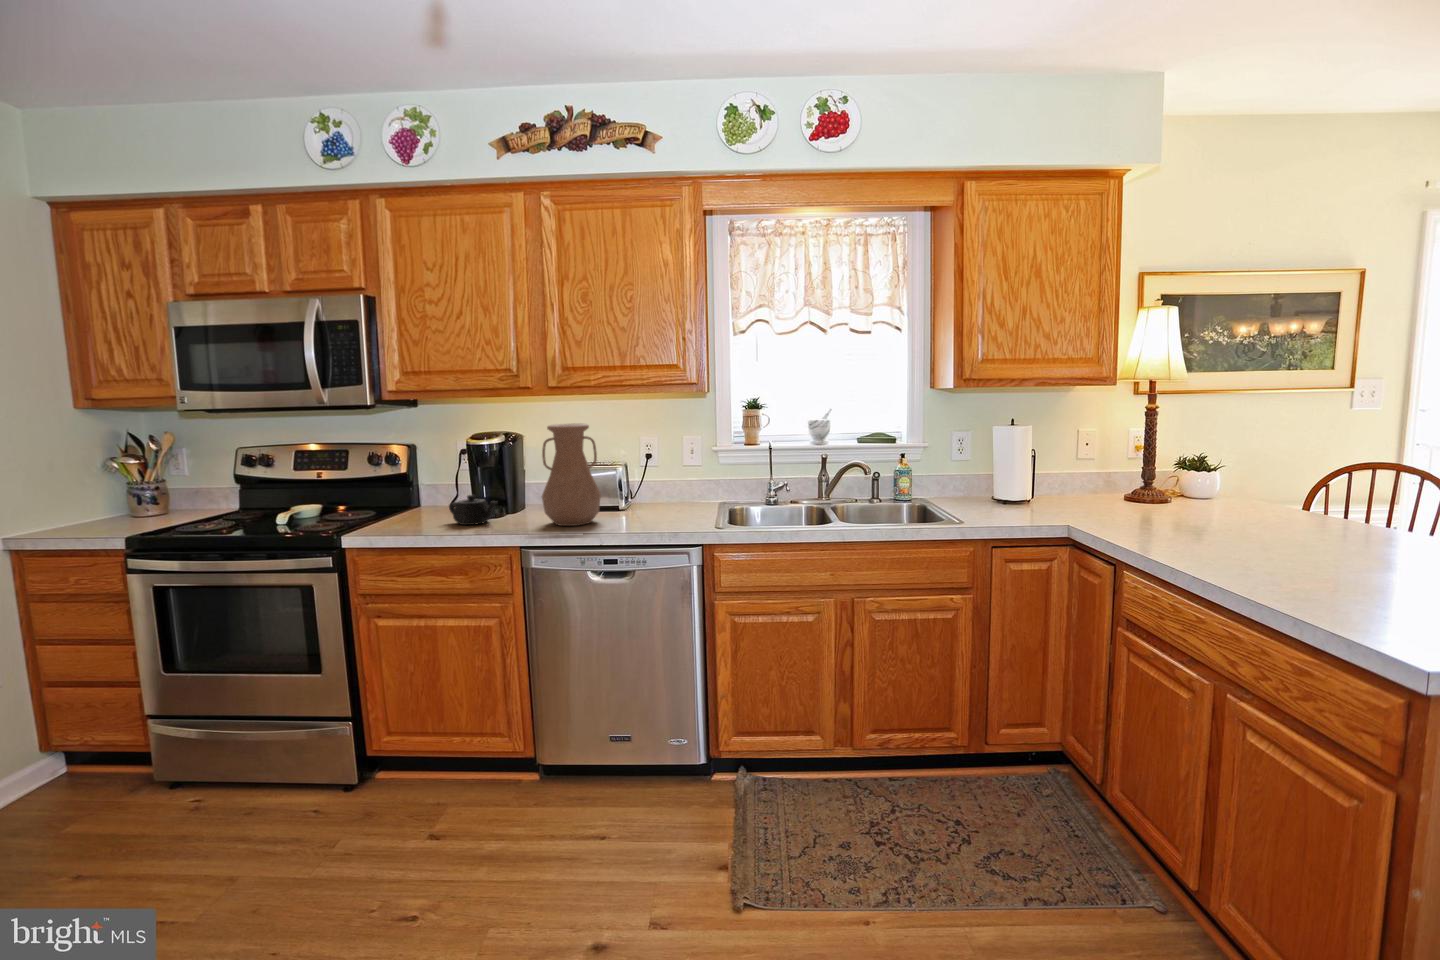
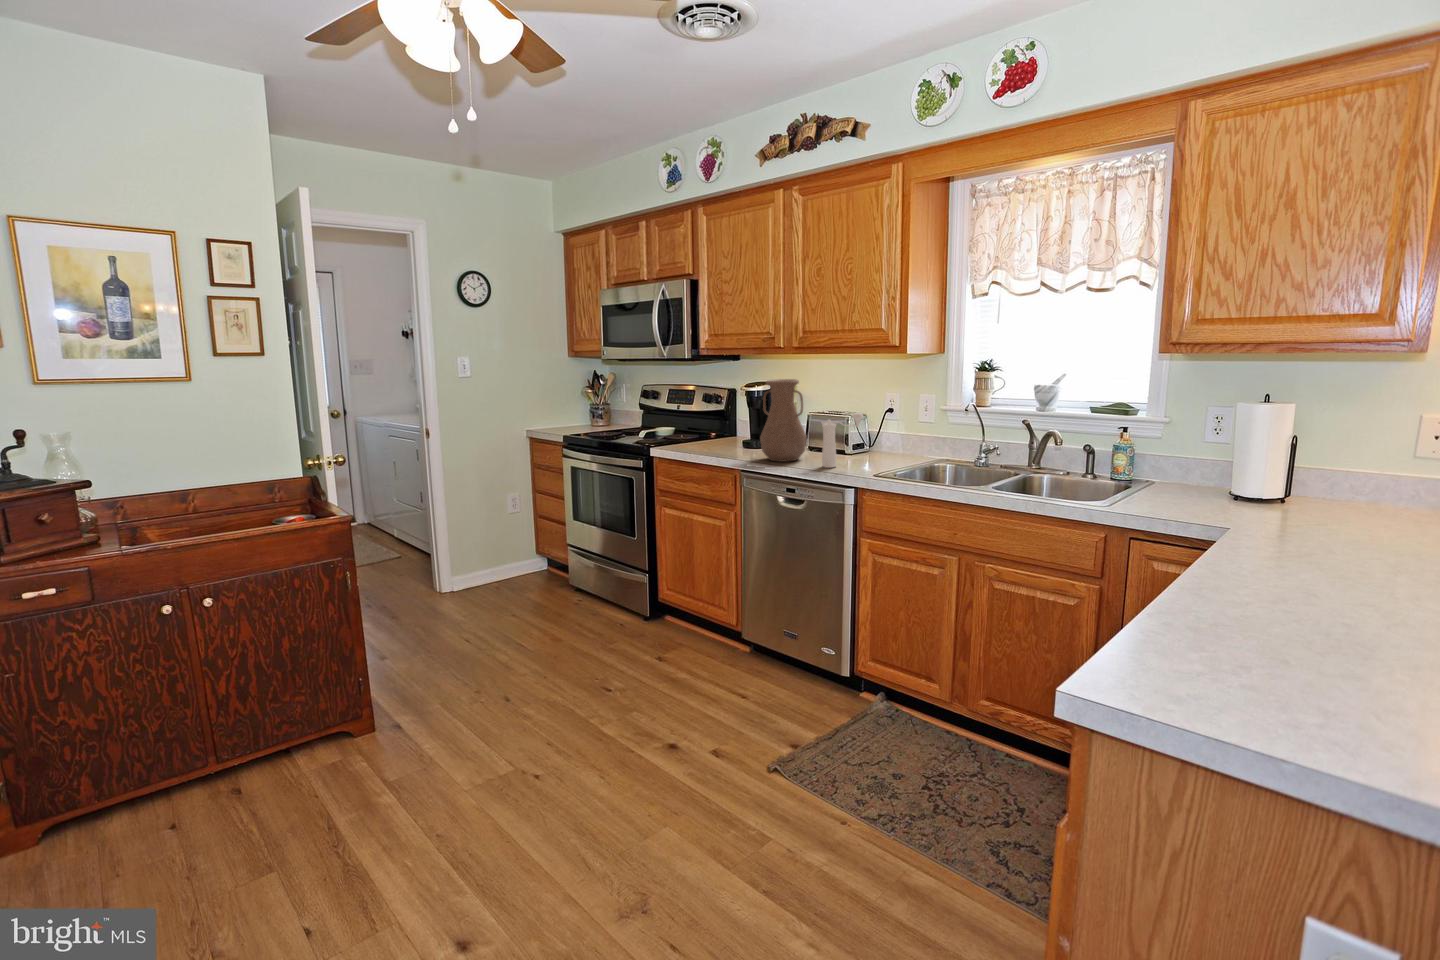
pepper mill: none [638,458,681,525] -> present [822,413,863,468]
teapot: present [449,495,498,525] -> none [715,430,743,453]

